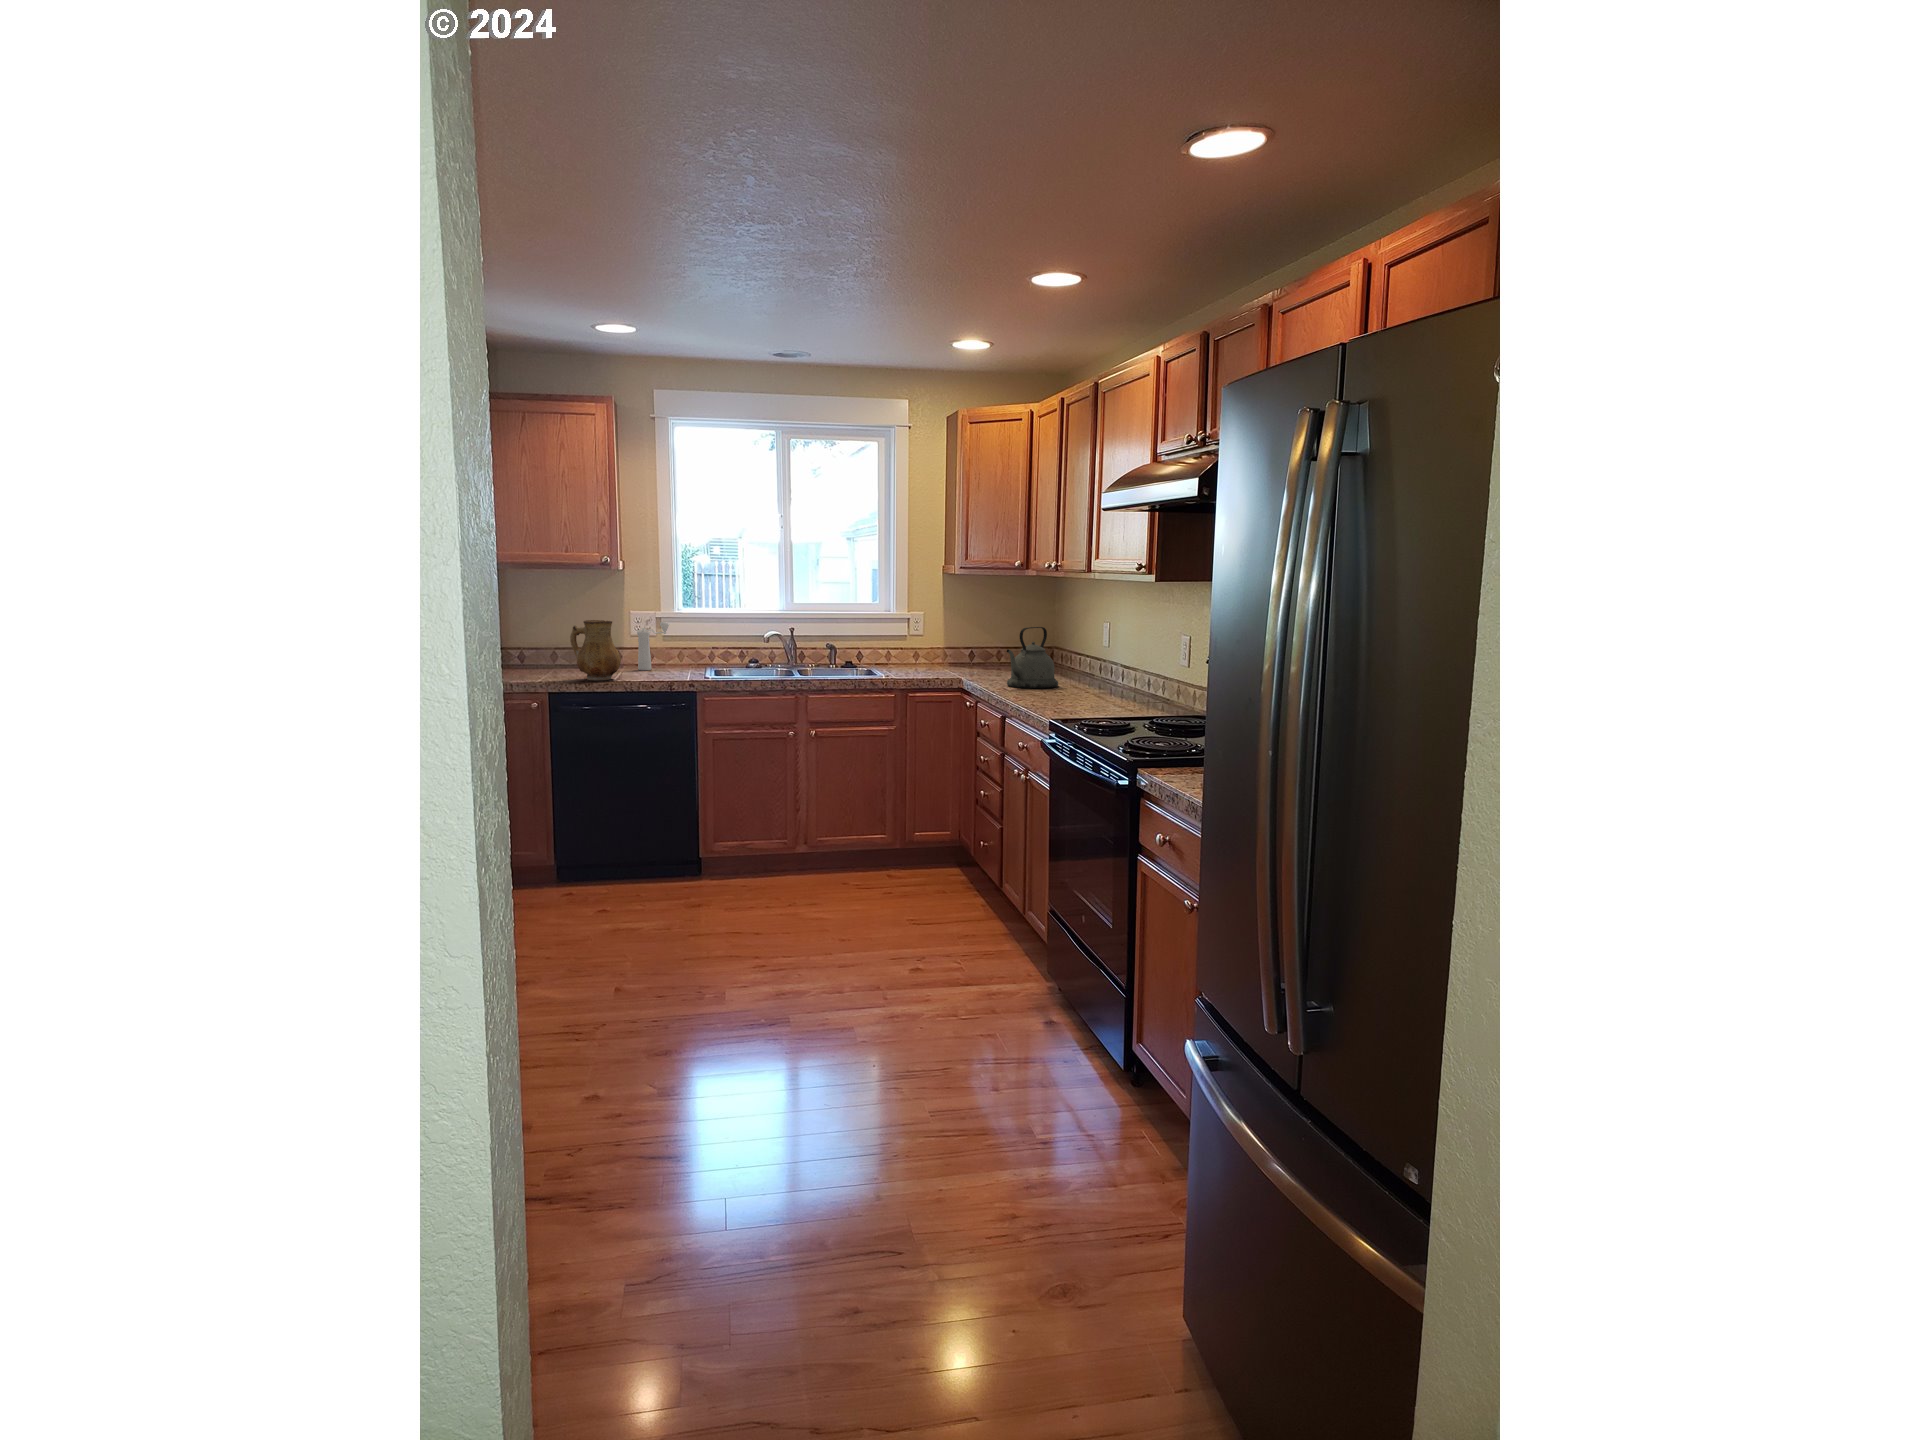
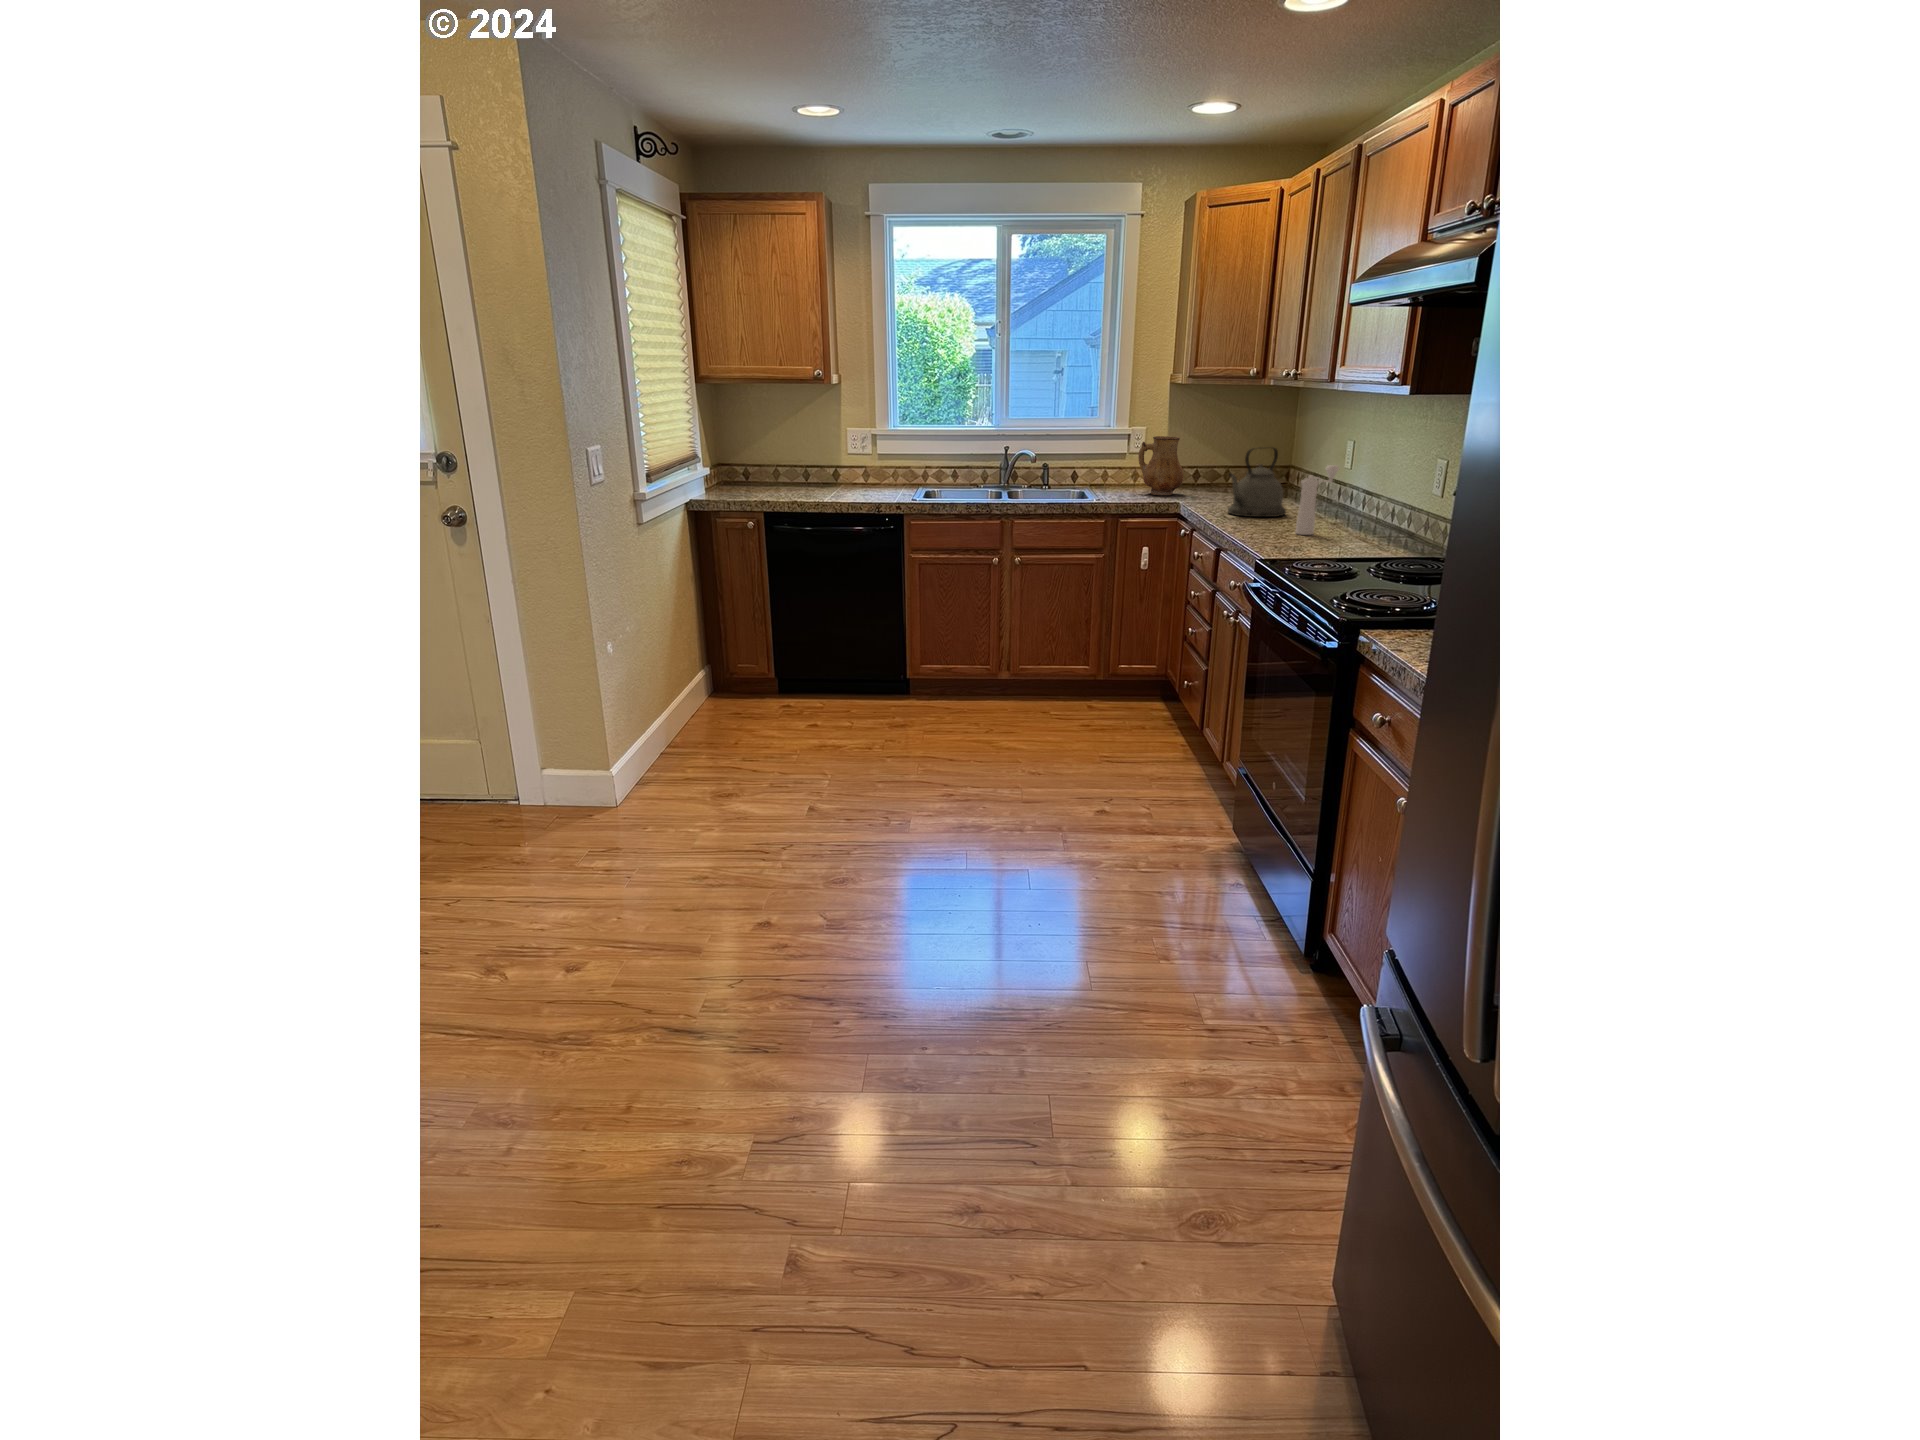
ceramic pitcher: present [570,620,621,680] -> present [1138,436,1183,495]
pepper mill: present [637,622,669,670] -> present [1296,465,1339,535]

